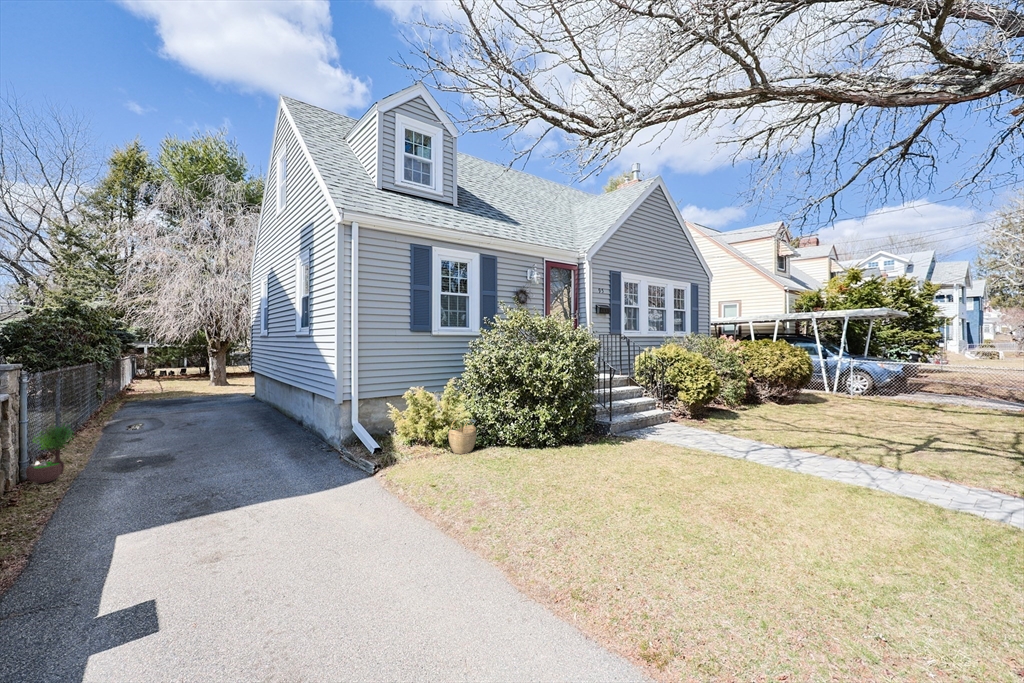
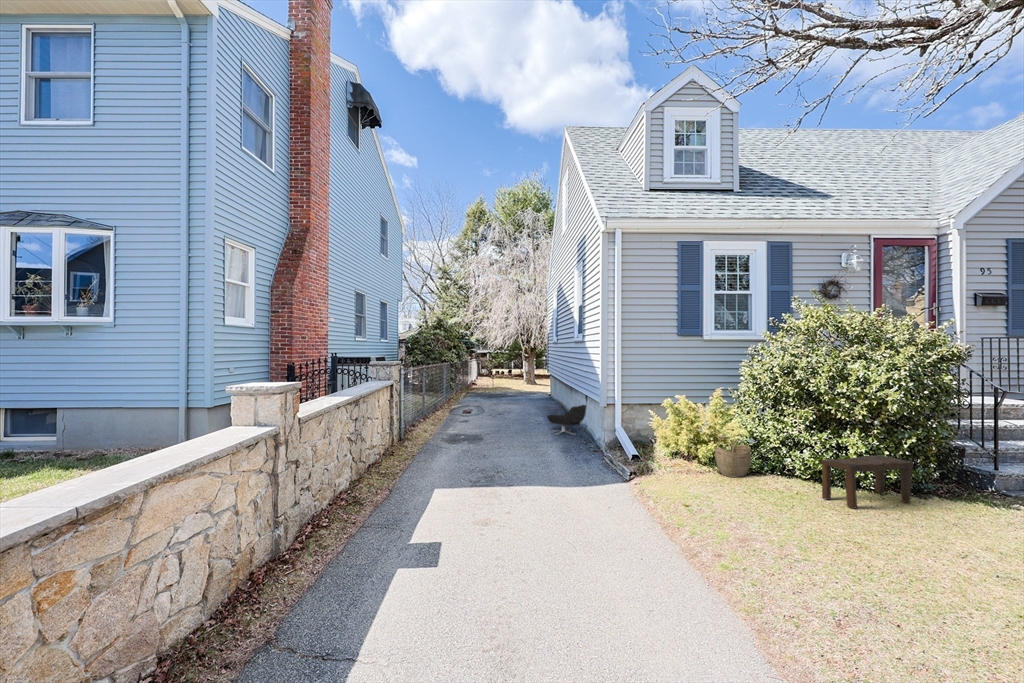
lounge chair: none [264,403,312,439] -> present [547,405,586,434]
bench: none [527,420,578,463] -> present [821,455,913,509]
potted tree: present [26,427,74,483] -> none [401,403,425,445]

